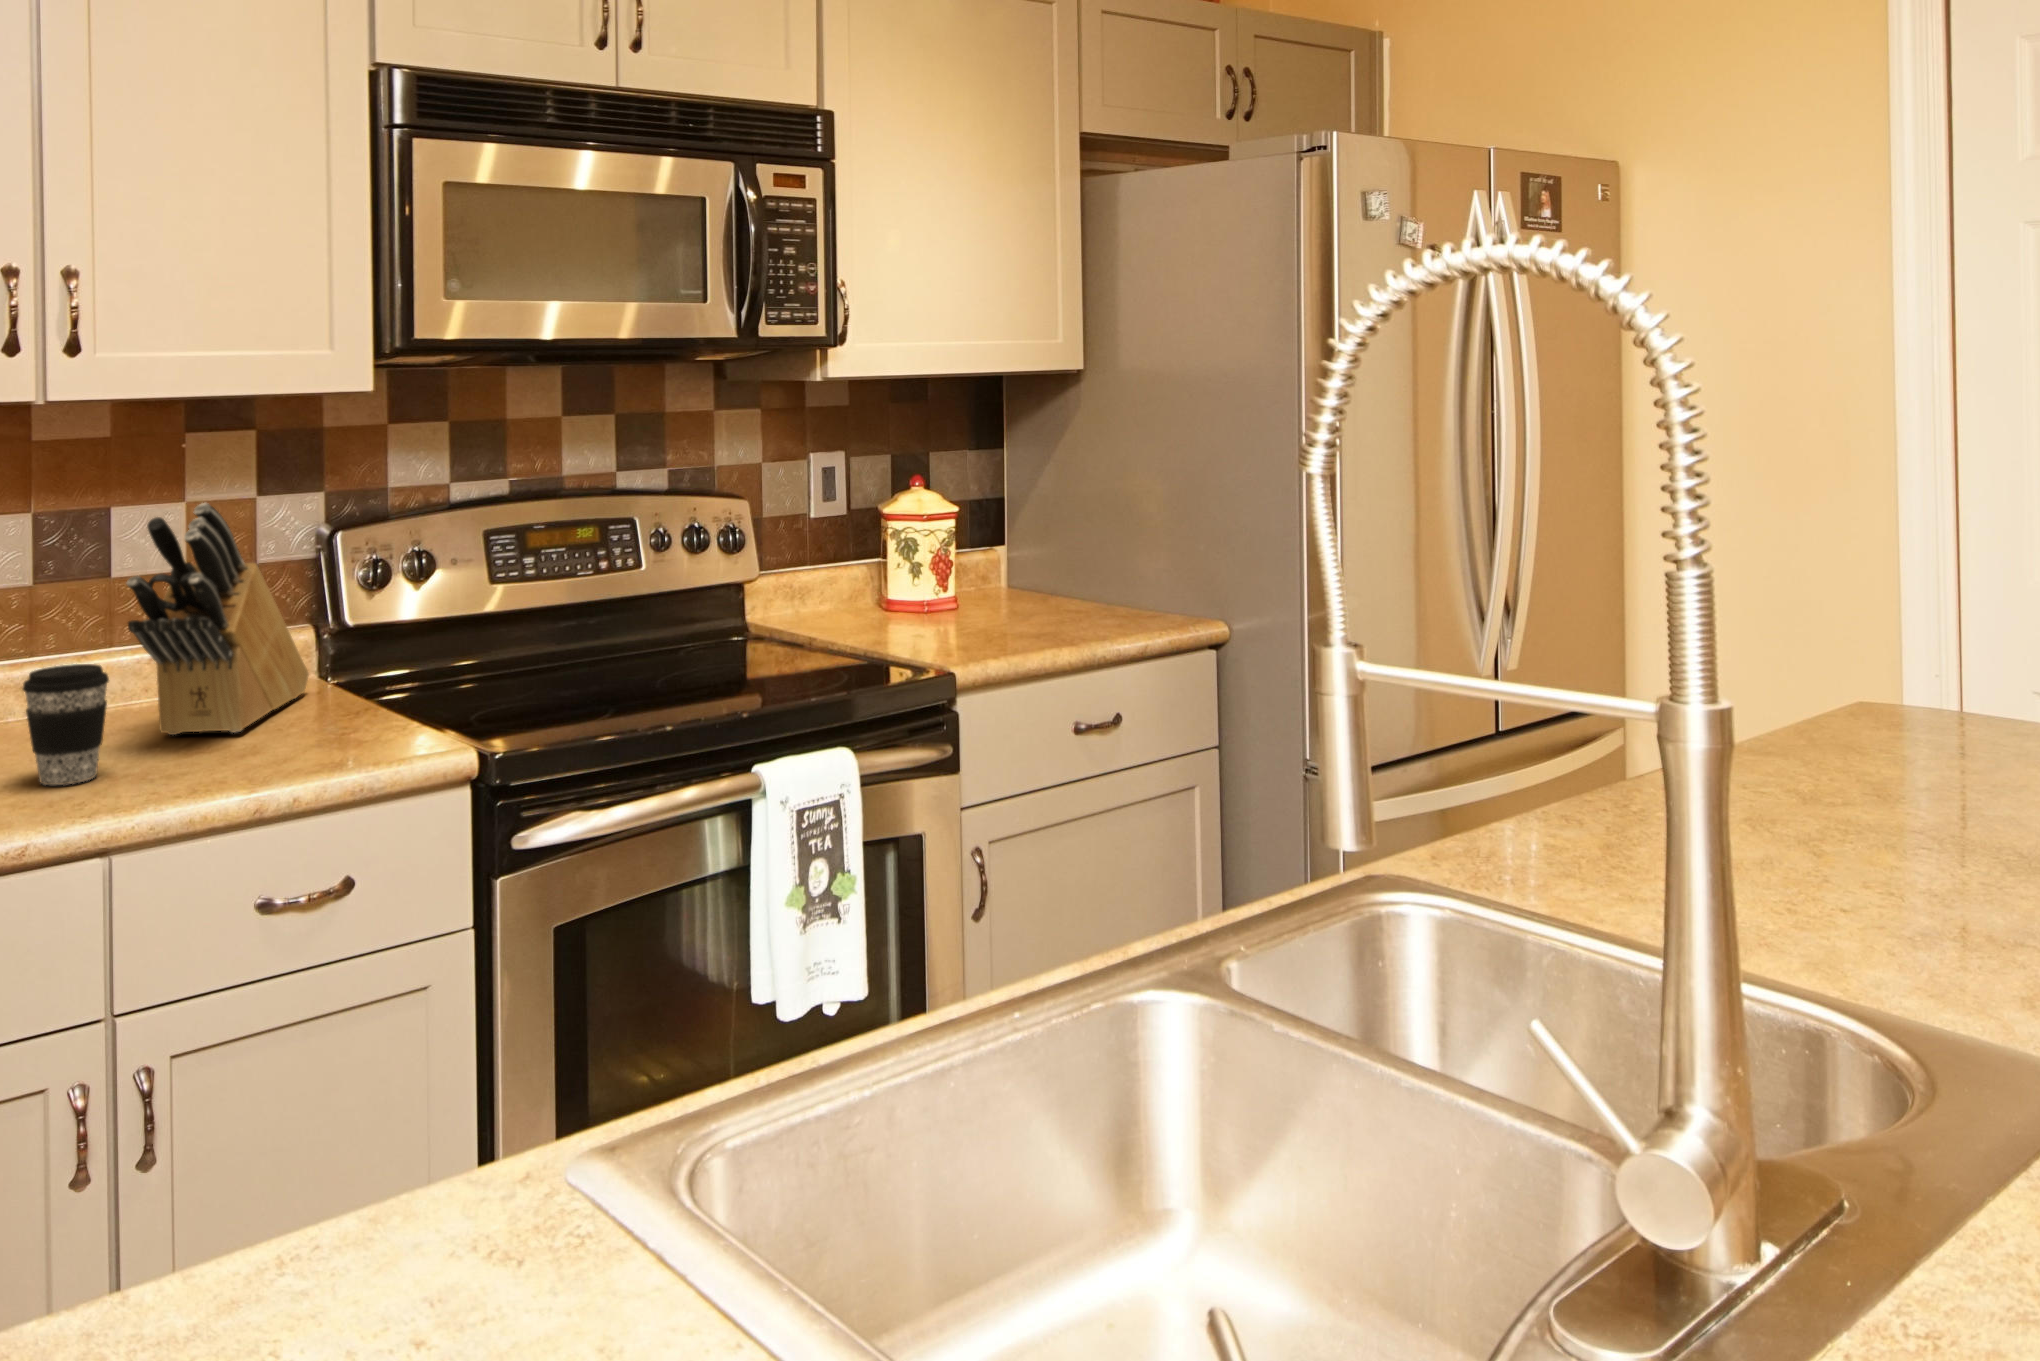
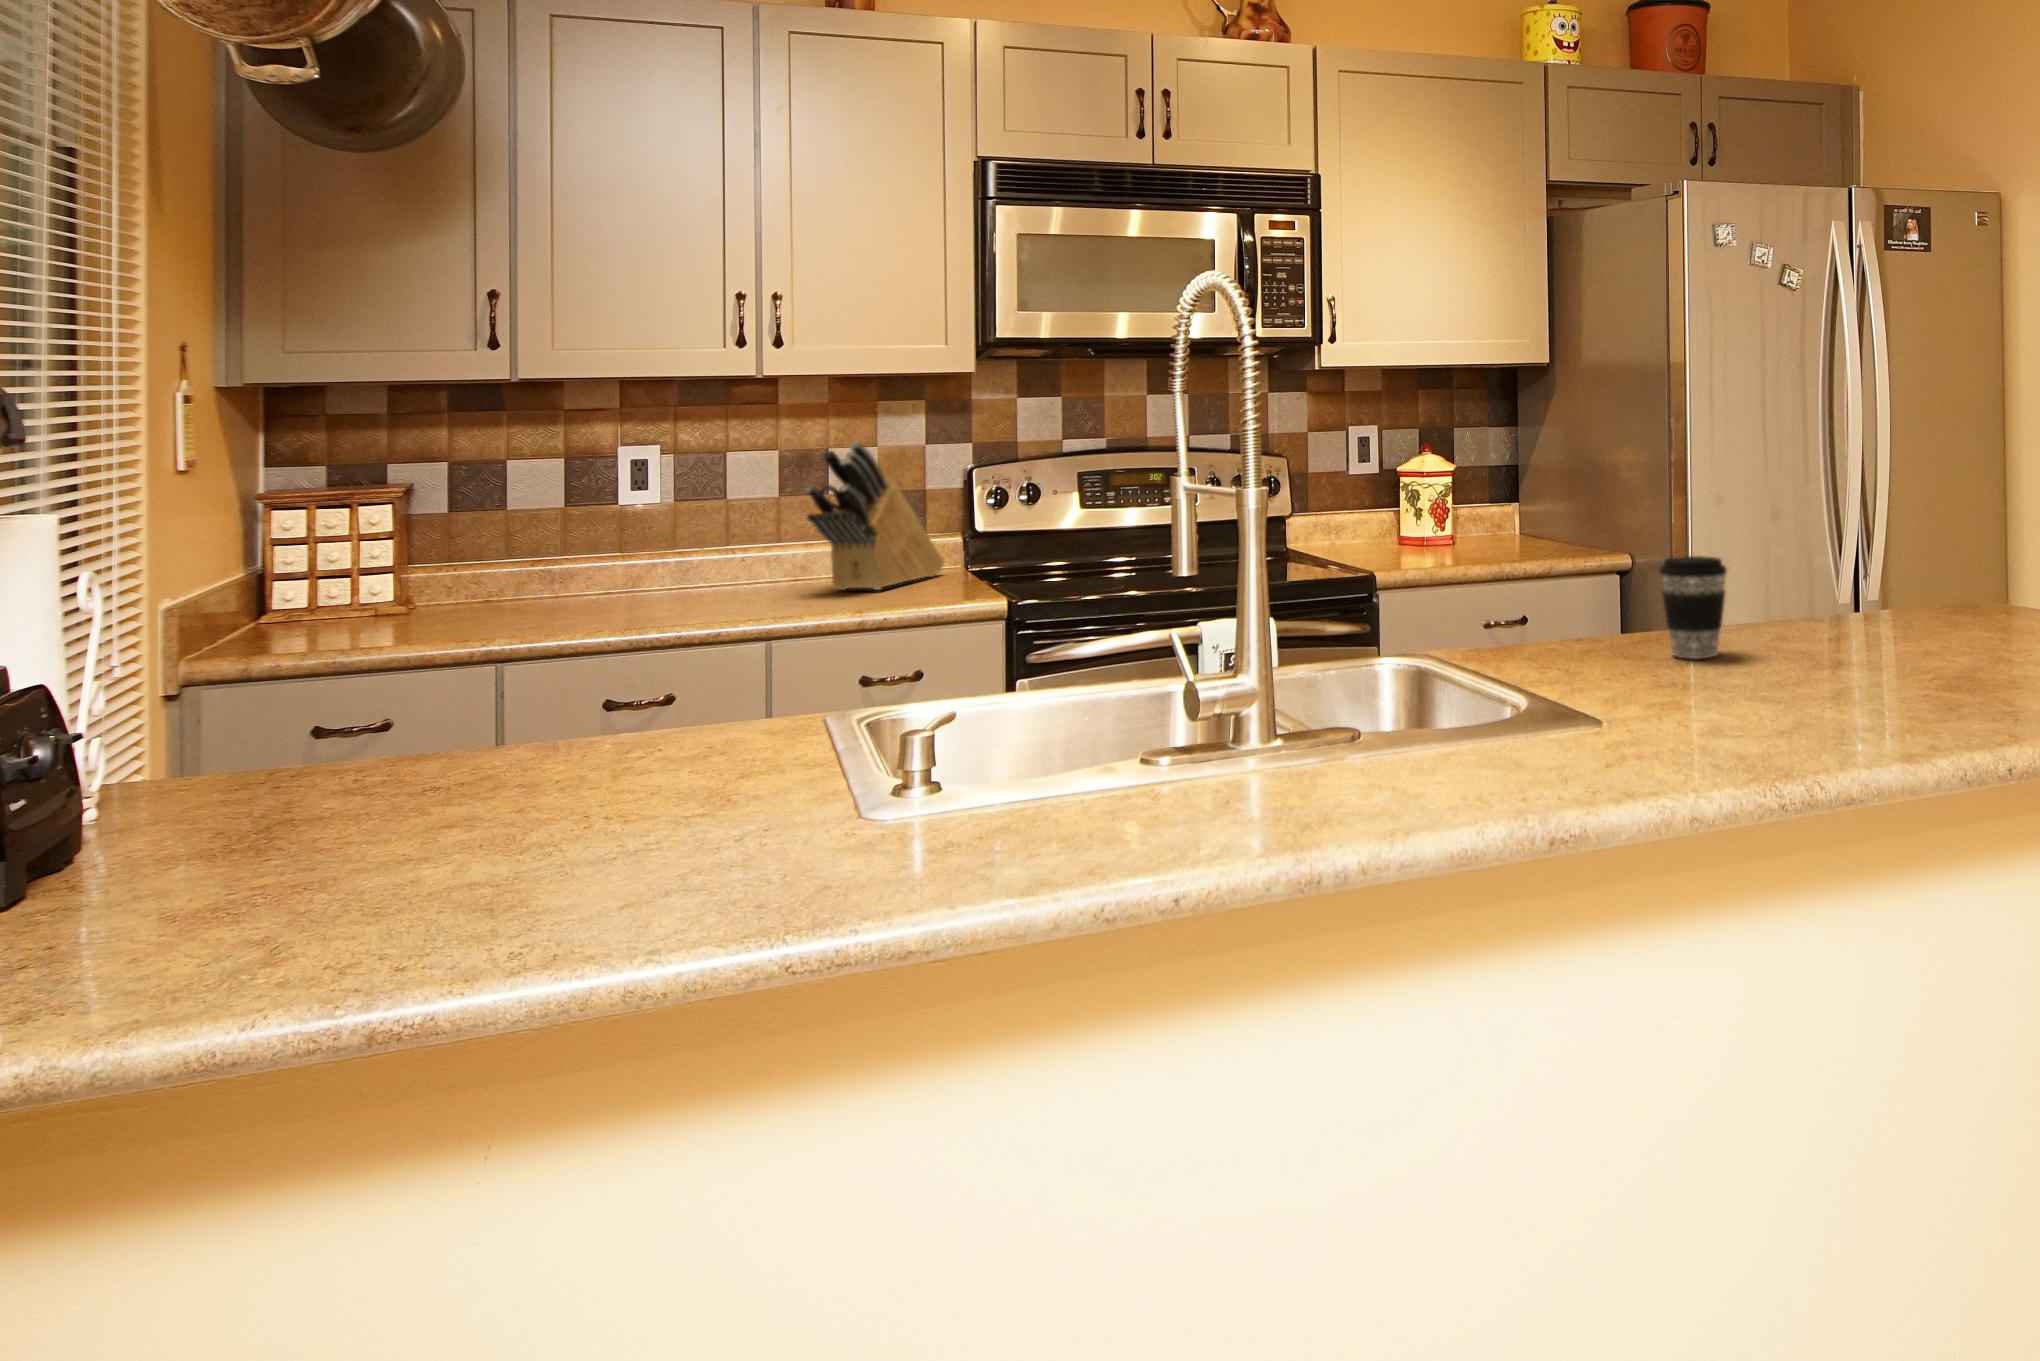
coffee cup: present [23,664,109,785] -> present [1659,556,1727,659]

